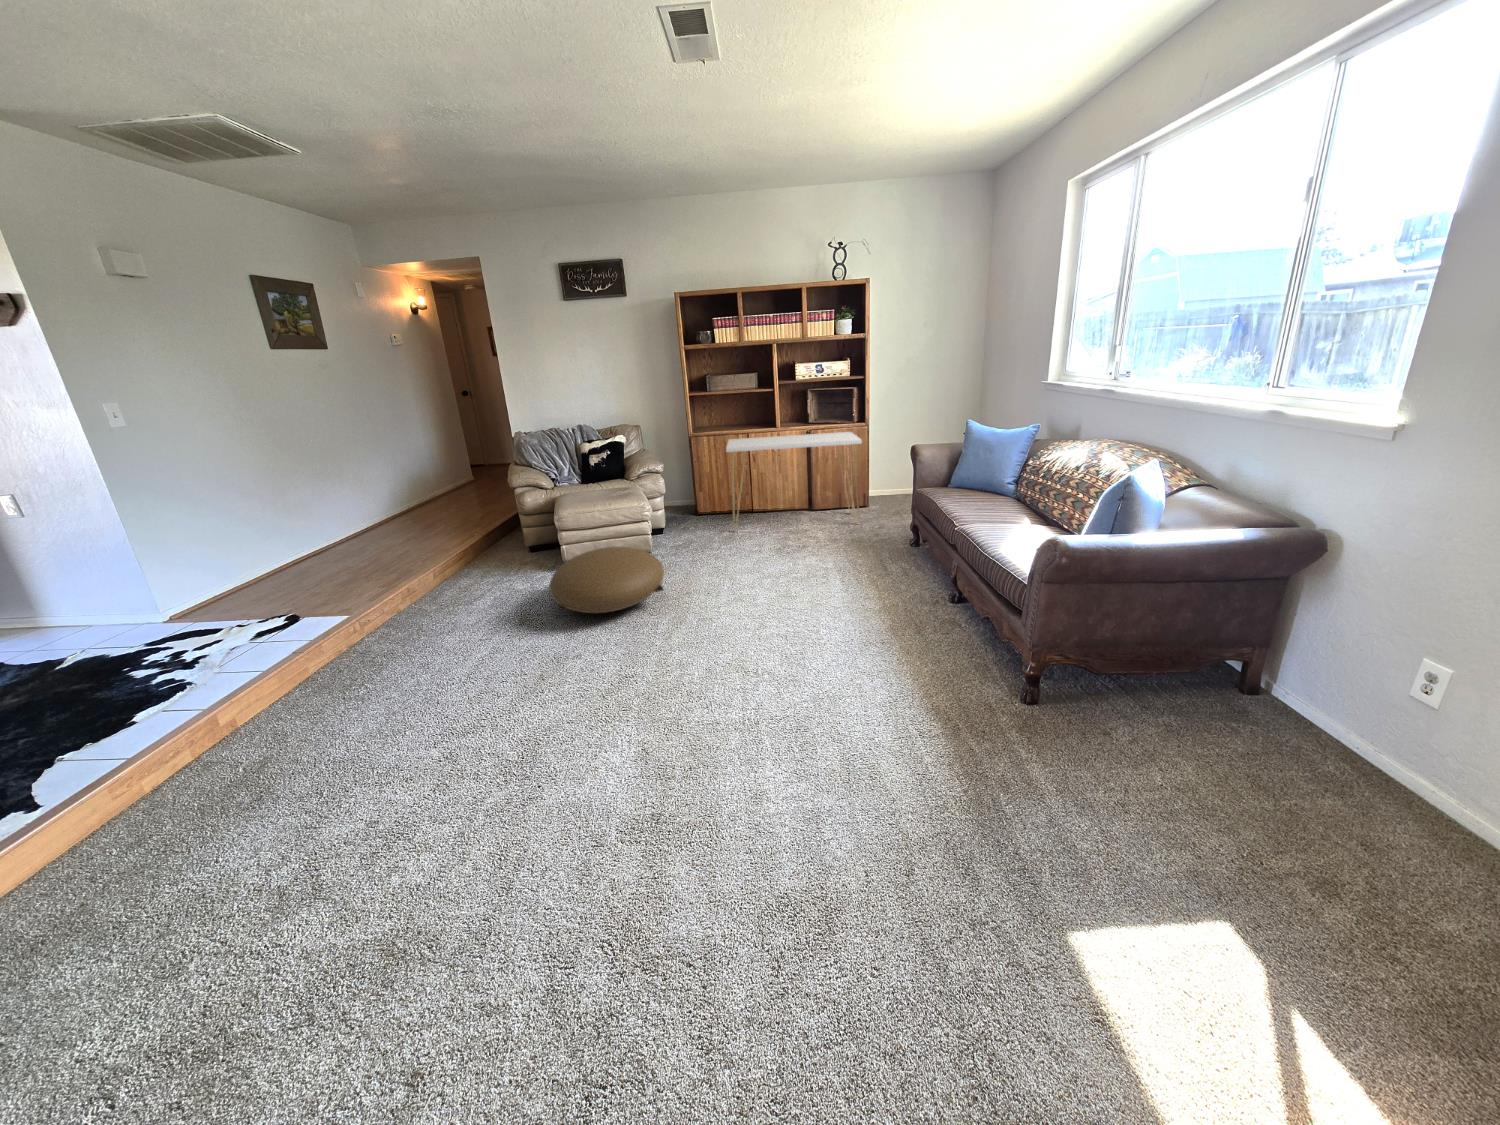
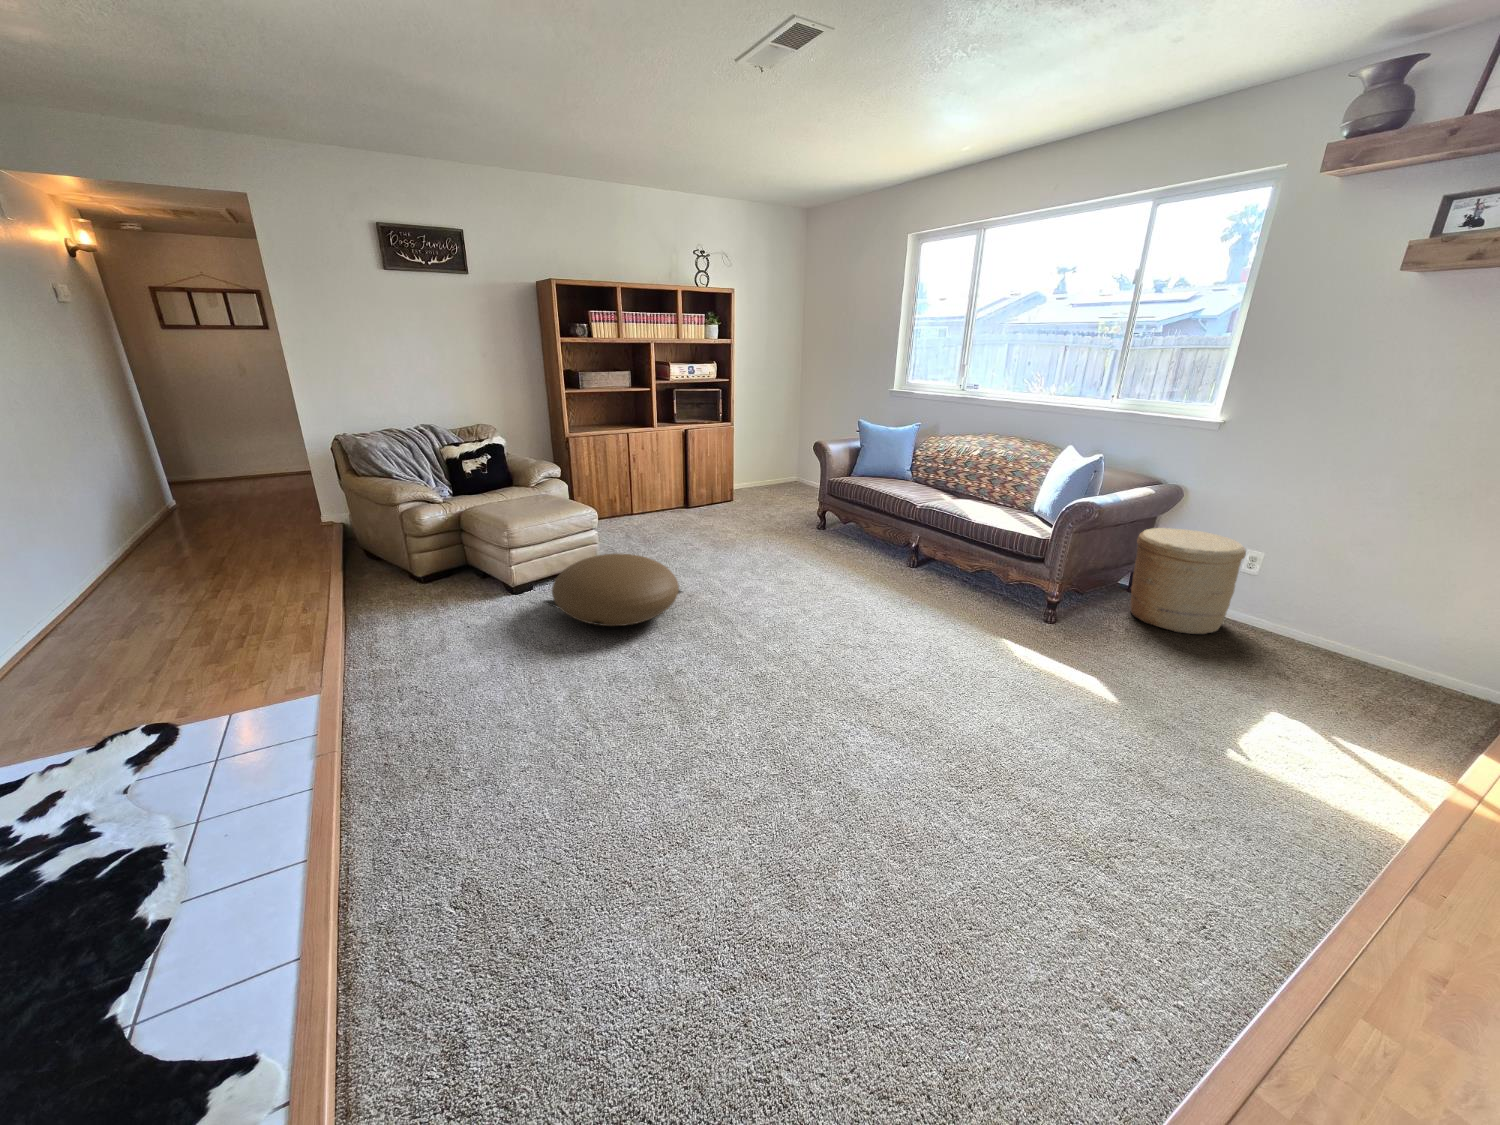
console table: present [726,432,862,531] -> none [614,432,759,536]
woven basket: none [1186,596,1397,785] -> present [1130,528,1246,634]

